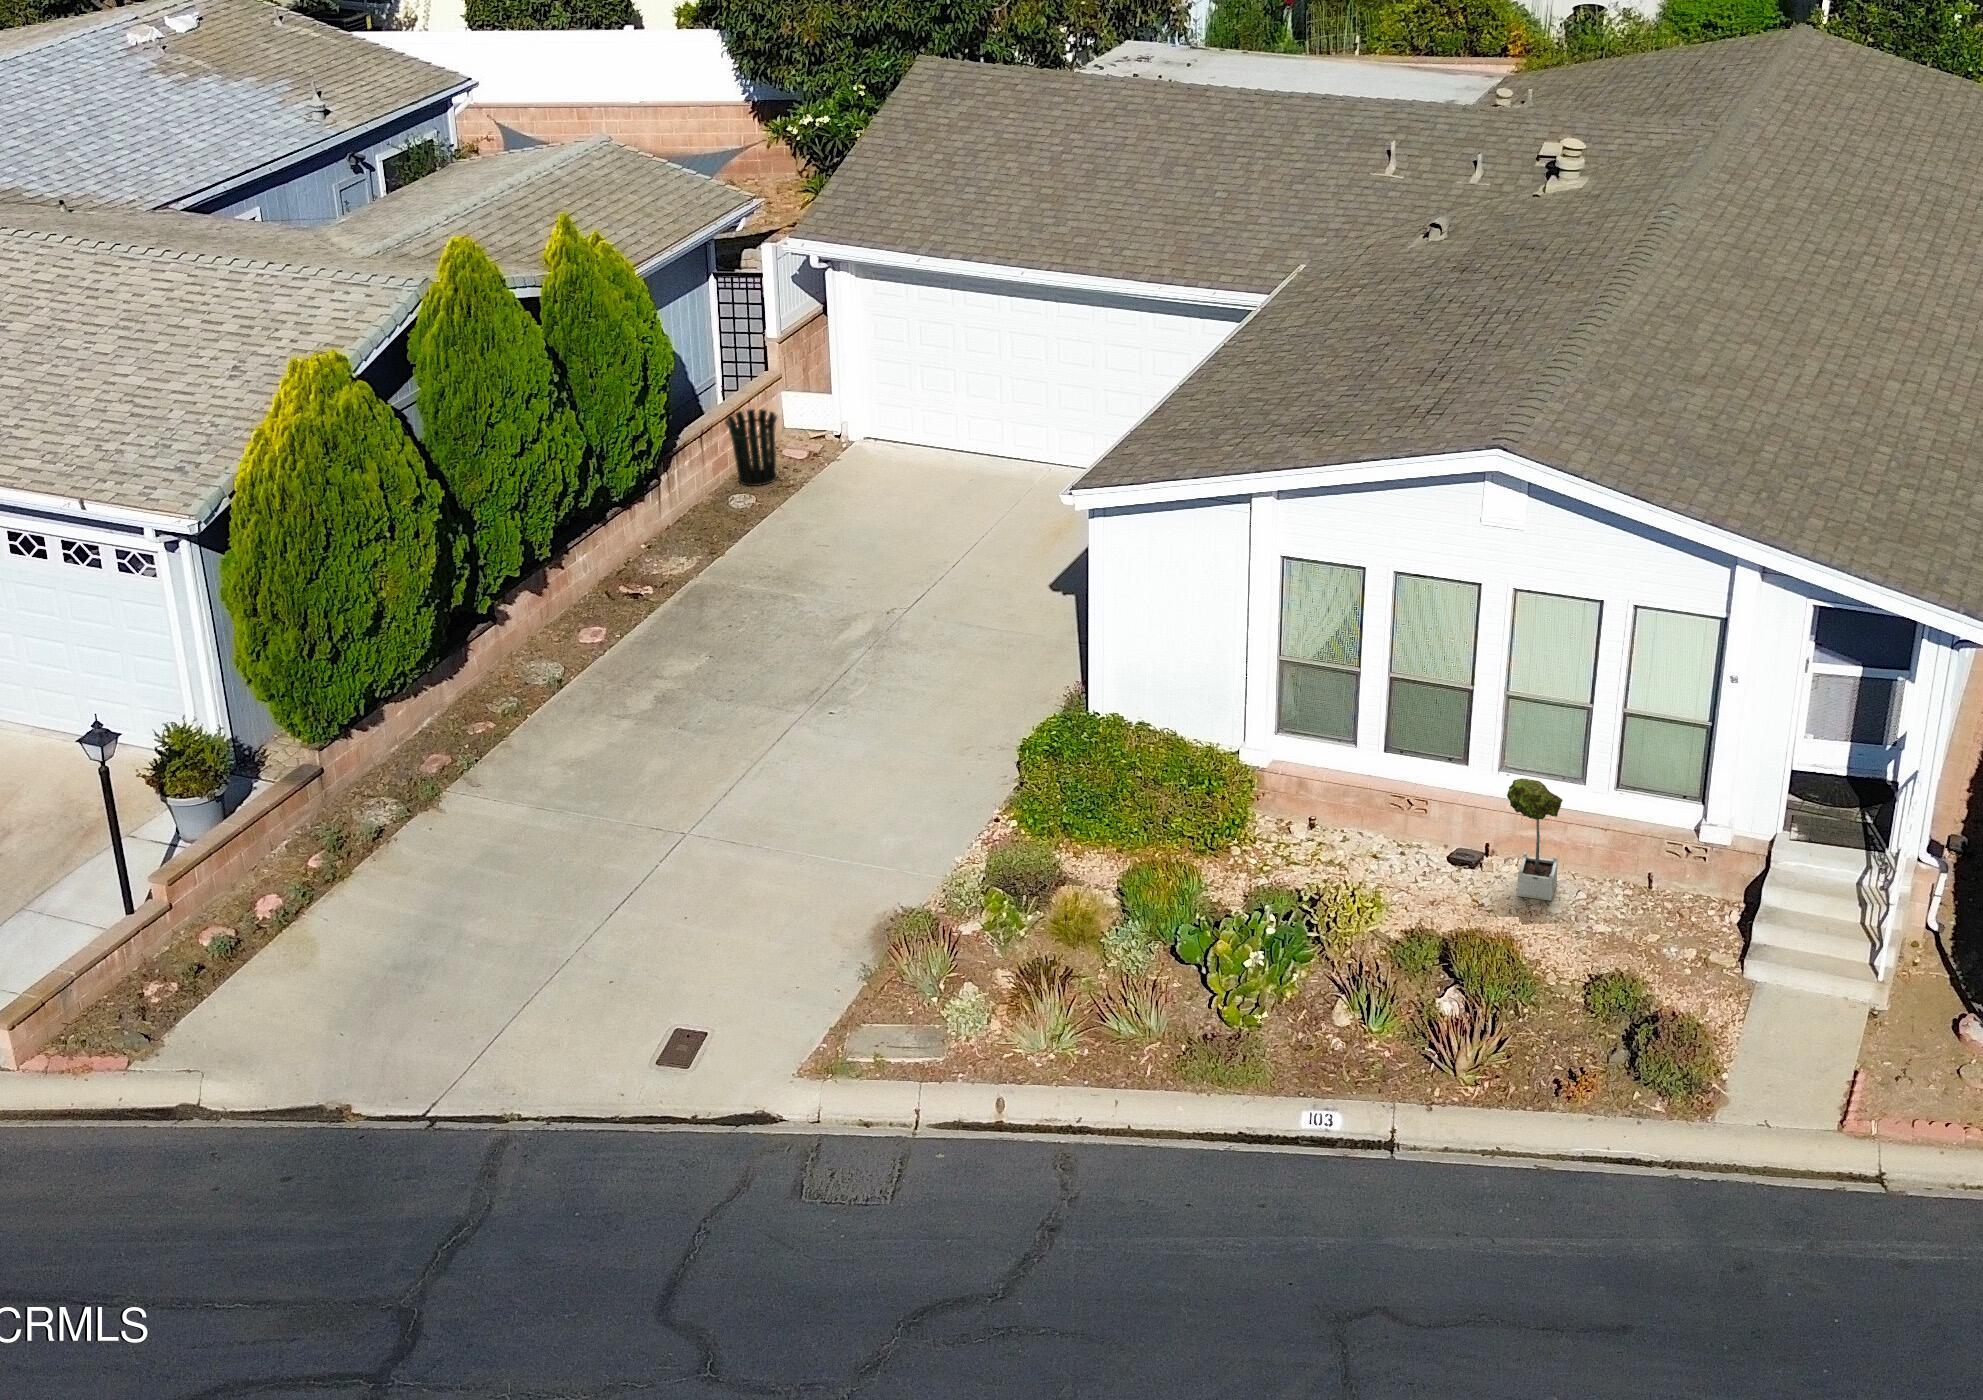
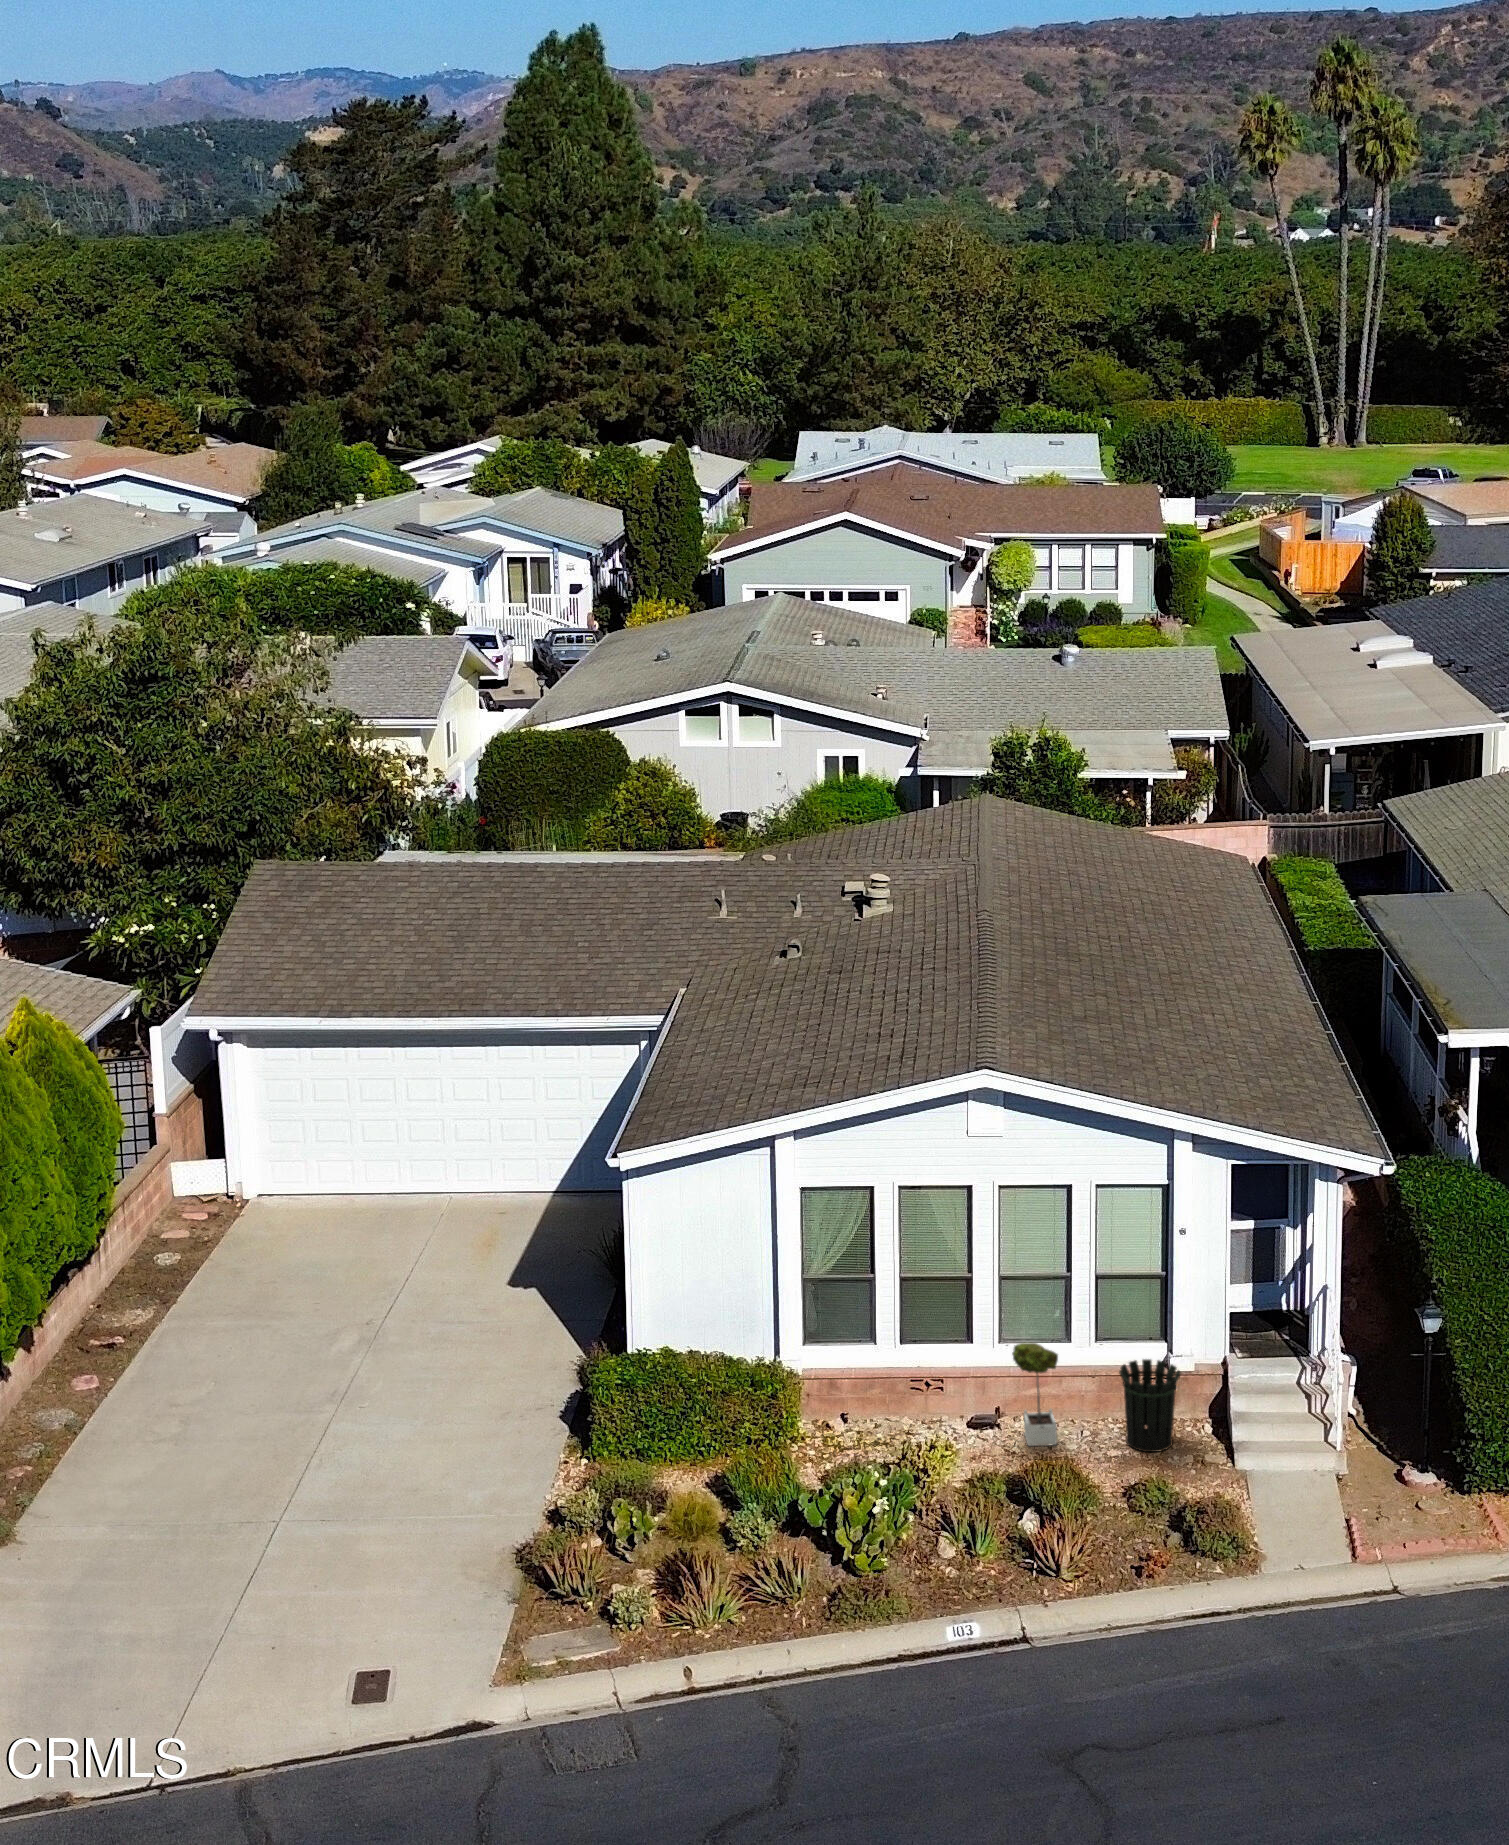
waste bin: present [725,409,777,486] -> present [1119,1359,1180,1452]

